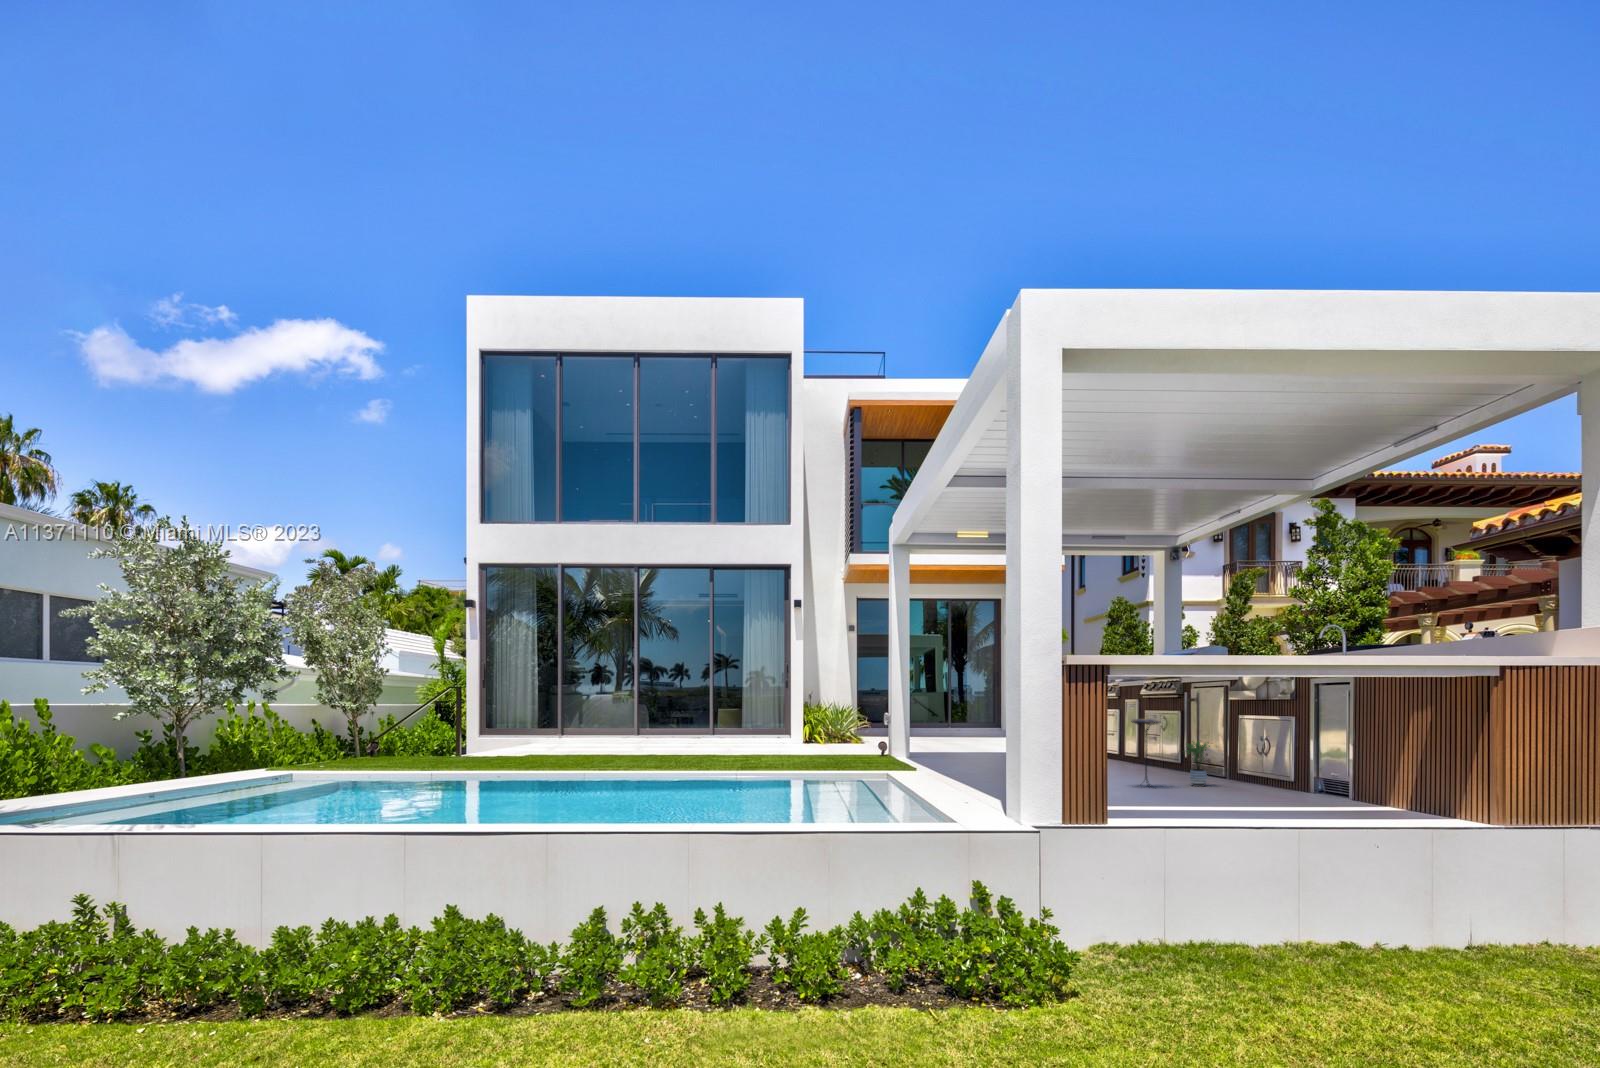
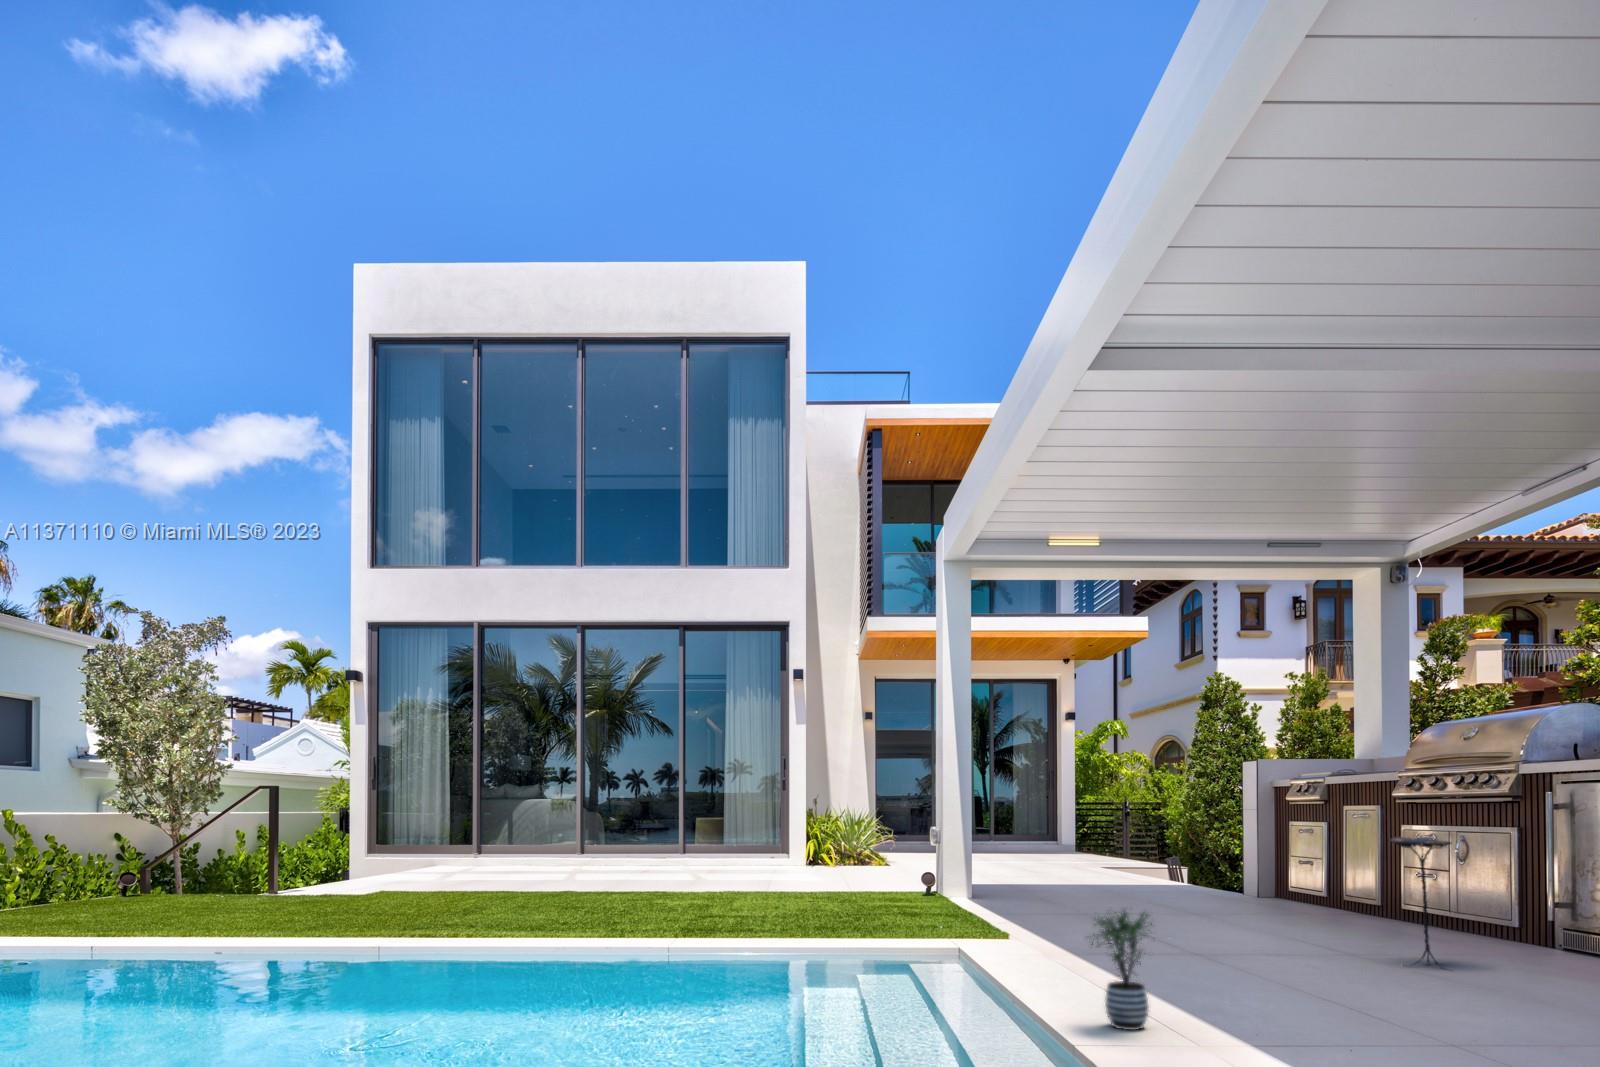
potted plant: present [1186,741,1210,787] -> present [1089,909,1154,1030]

